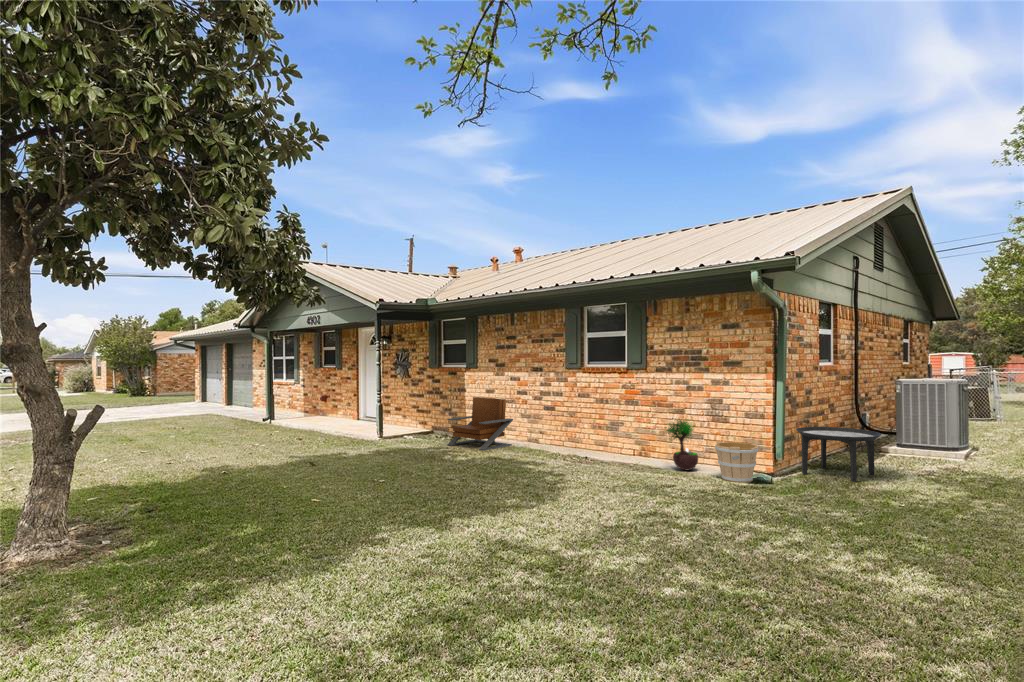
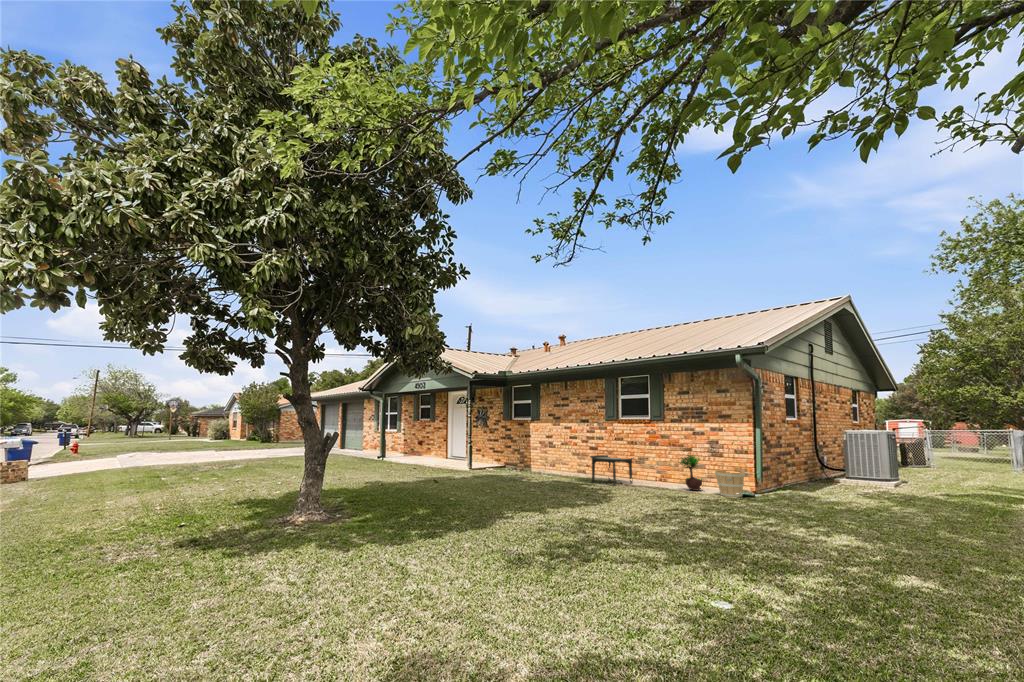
lounge chair: present [448,397,513,451] -> none [521,440,567,478]
round table: present [796,427,881,482] -> present [590,455,634,486]

